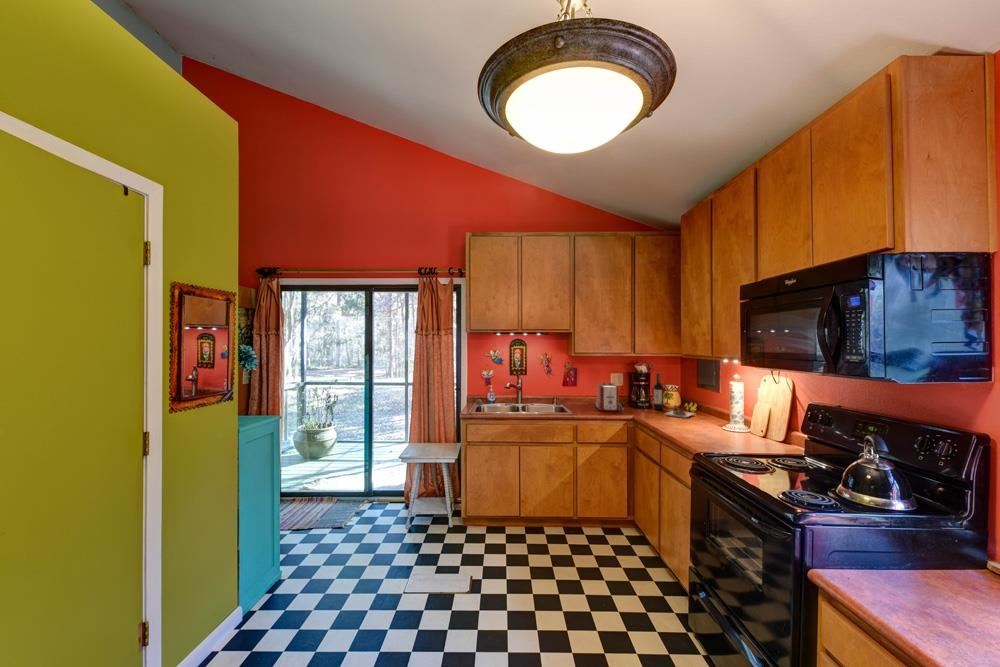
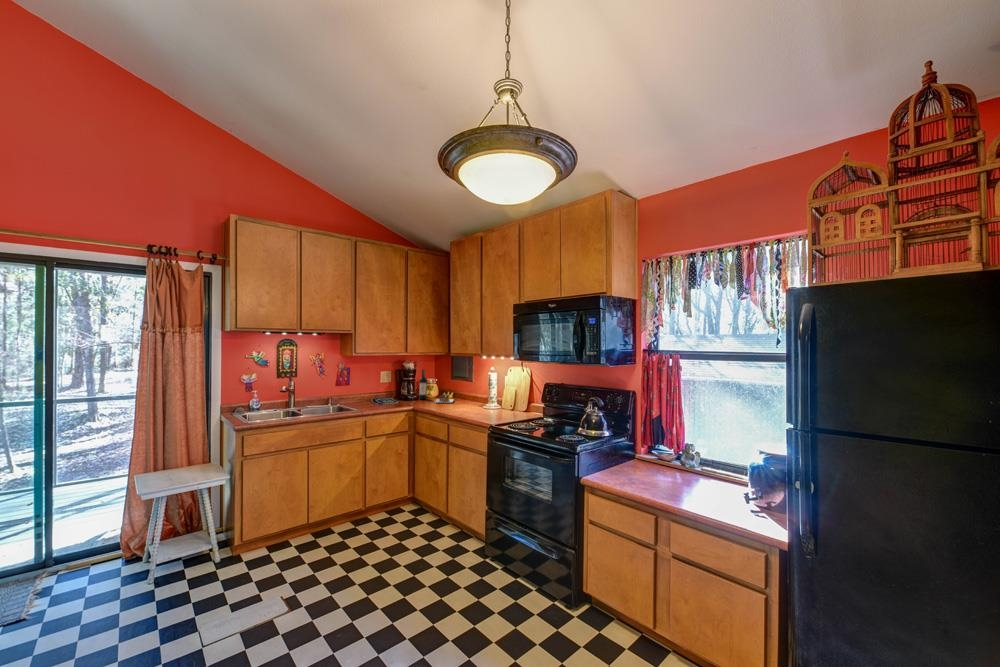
toaster: present [596,383,620,411] -> none [368,380,395,405]

